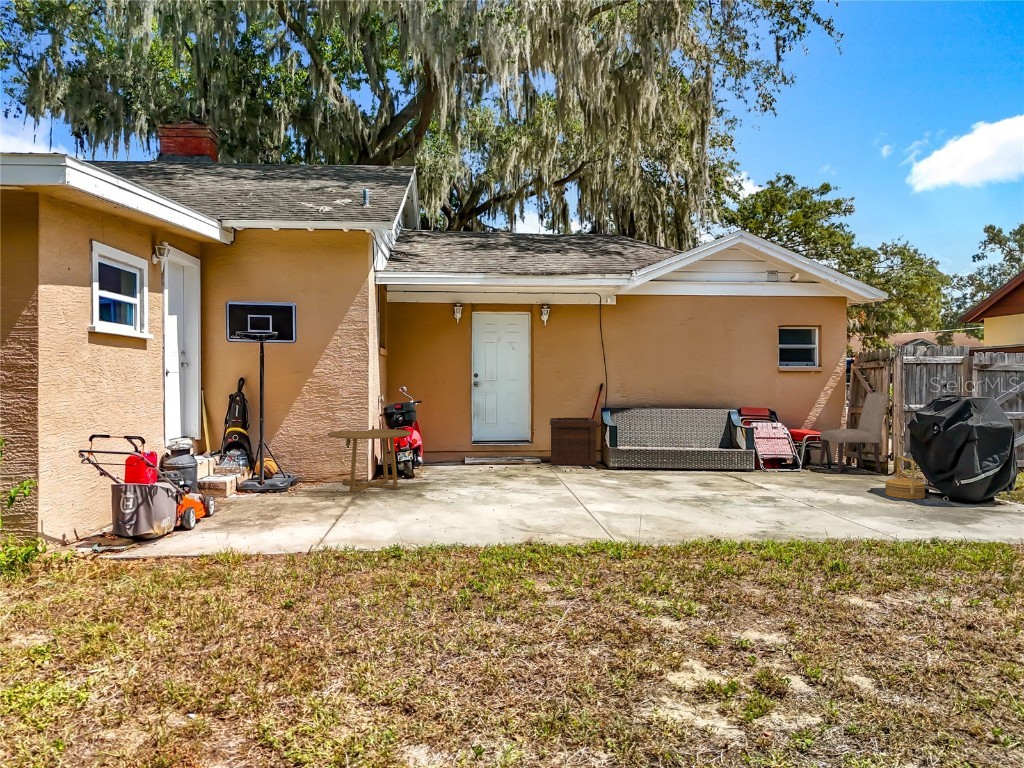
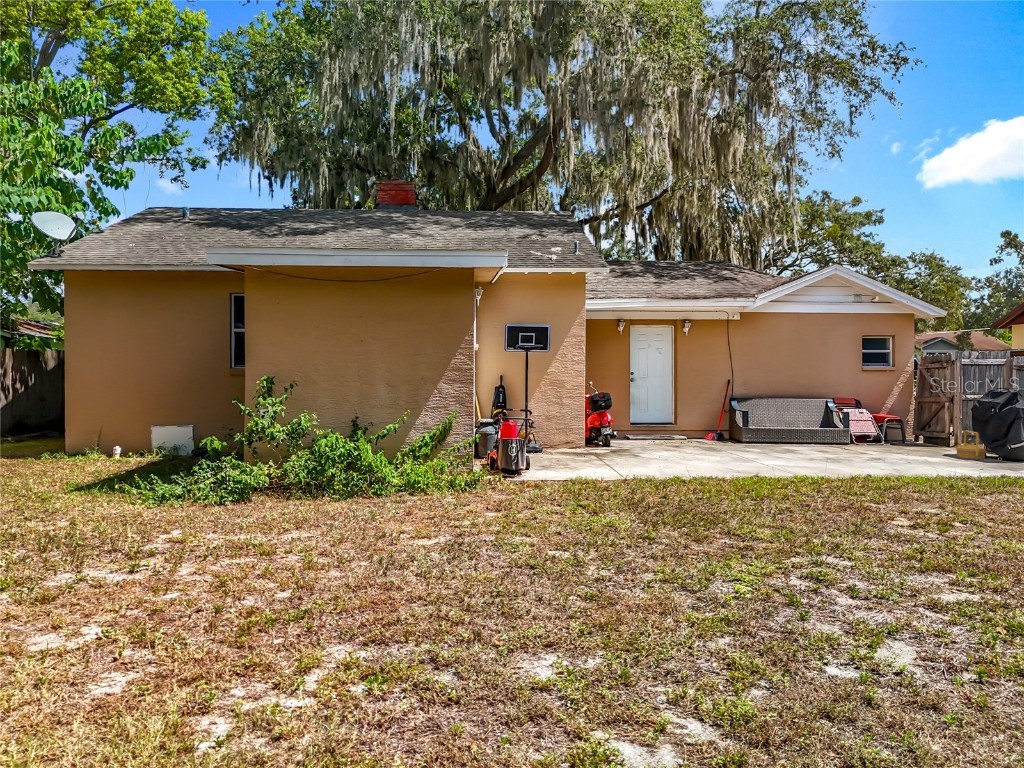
chair: present [819,392,889,473] -> none [897,385,951,445]
wooden crate: present [550,417,597,466] -> none [690,405,732,441]
round table: present [327,429,411,492] -> none [564,413,622,455]

